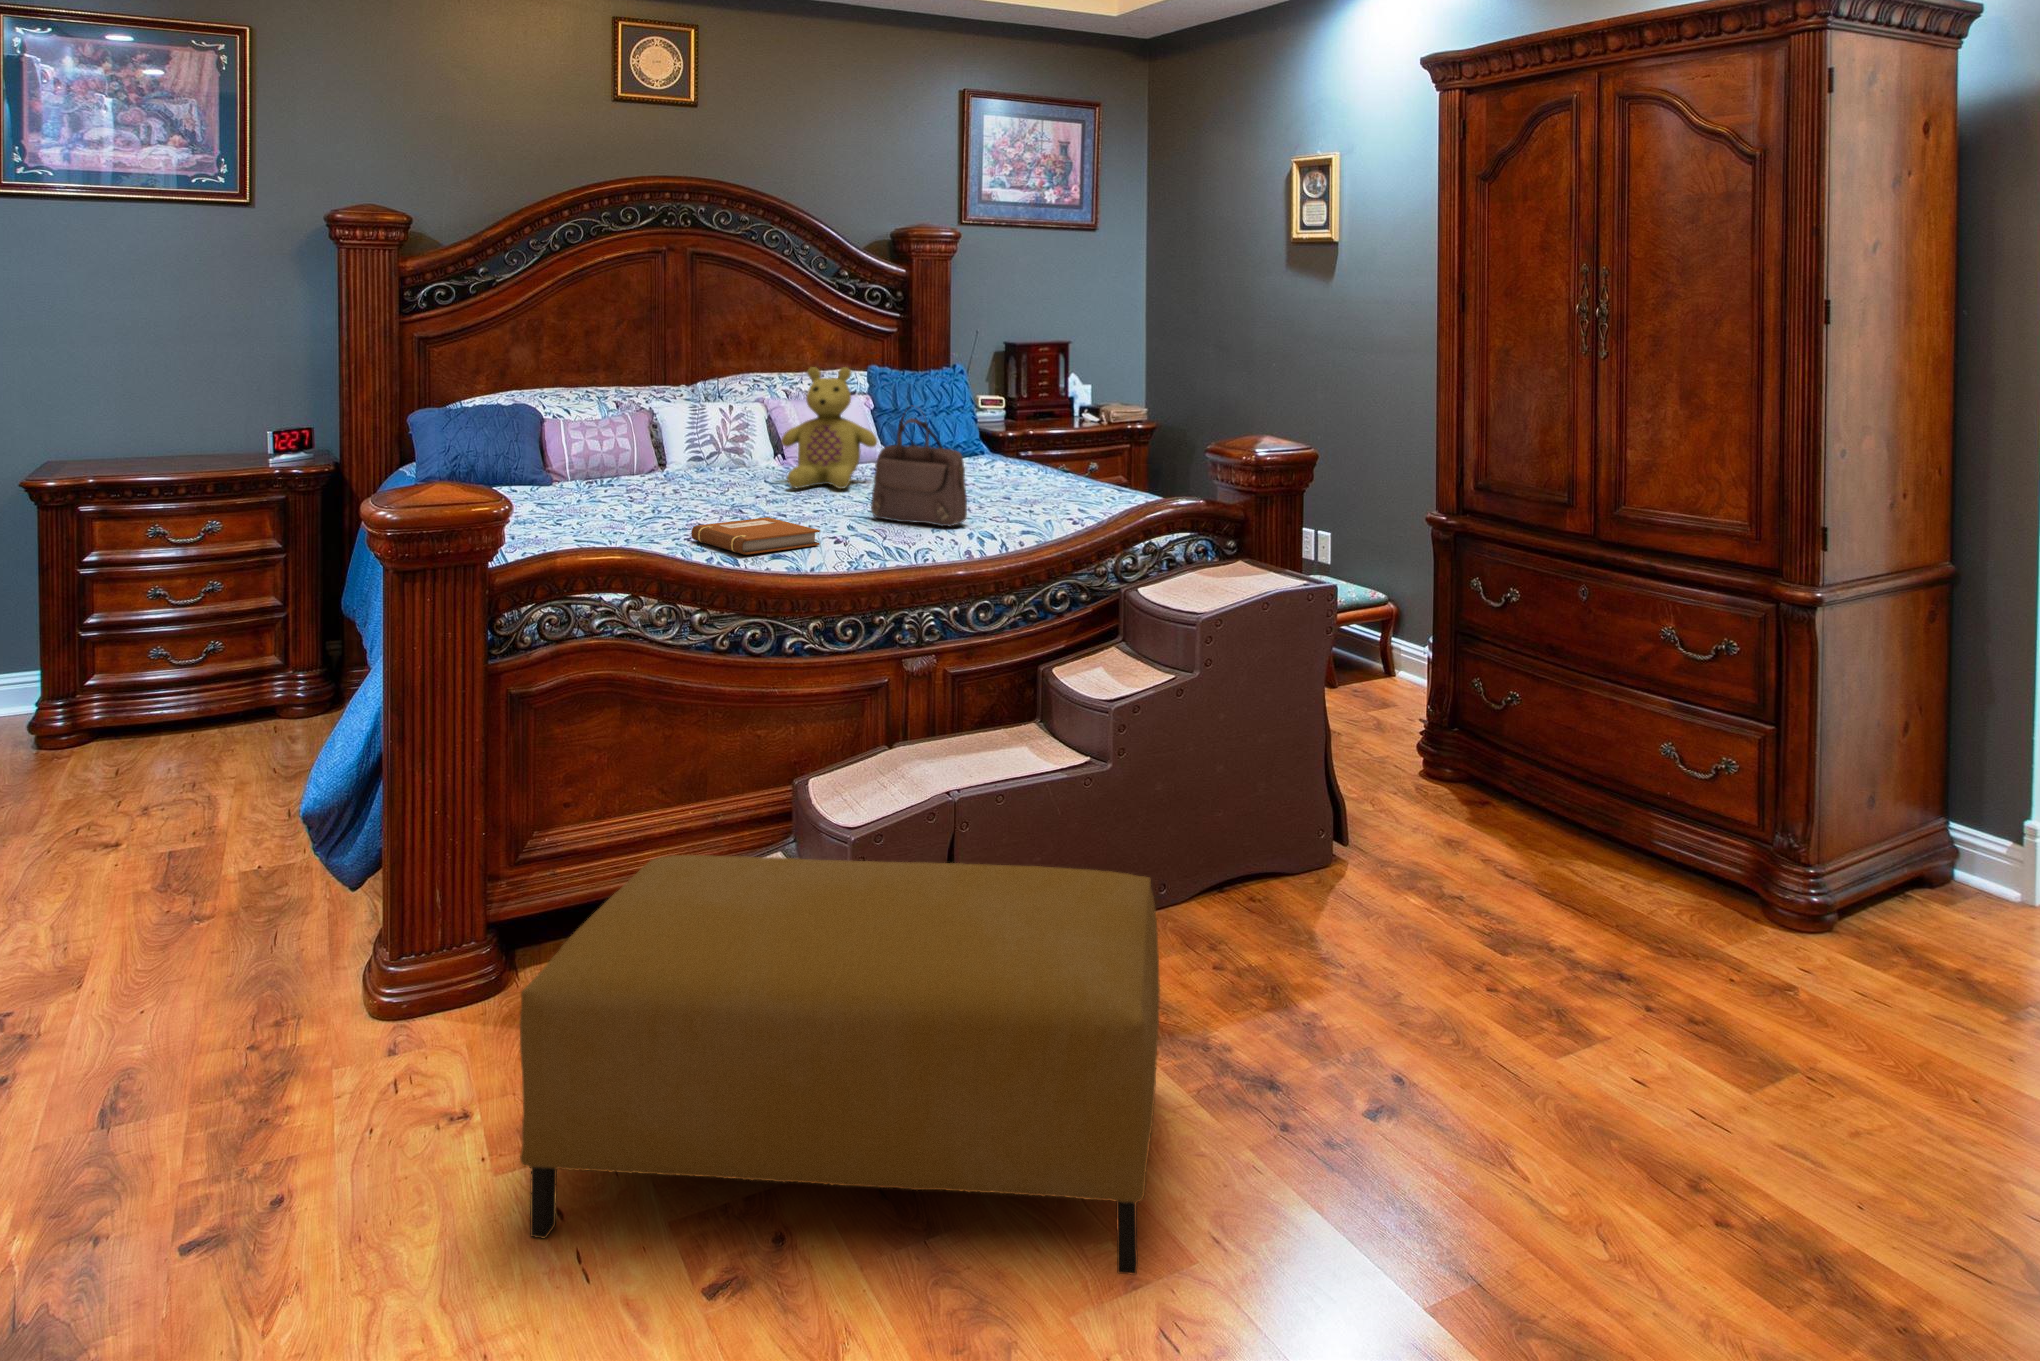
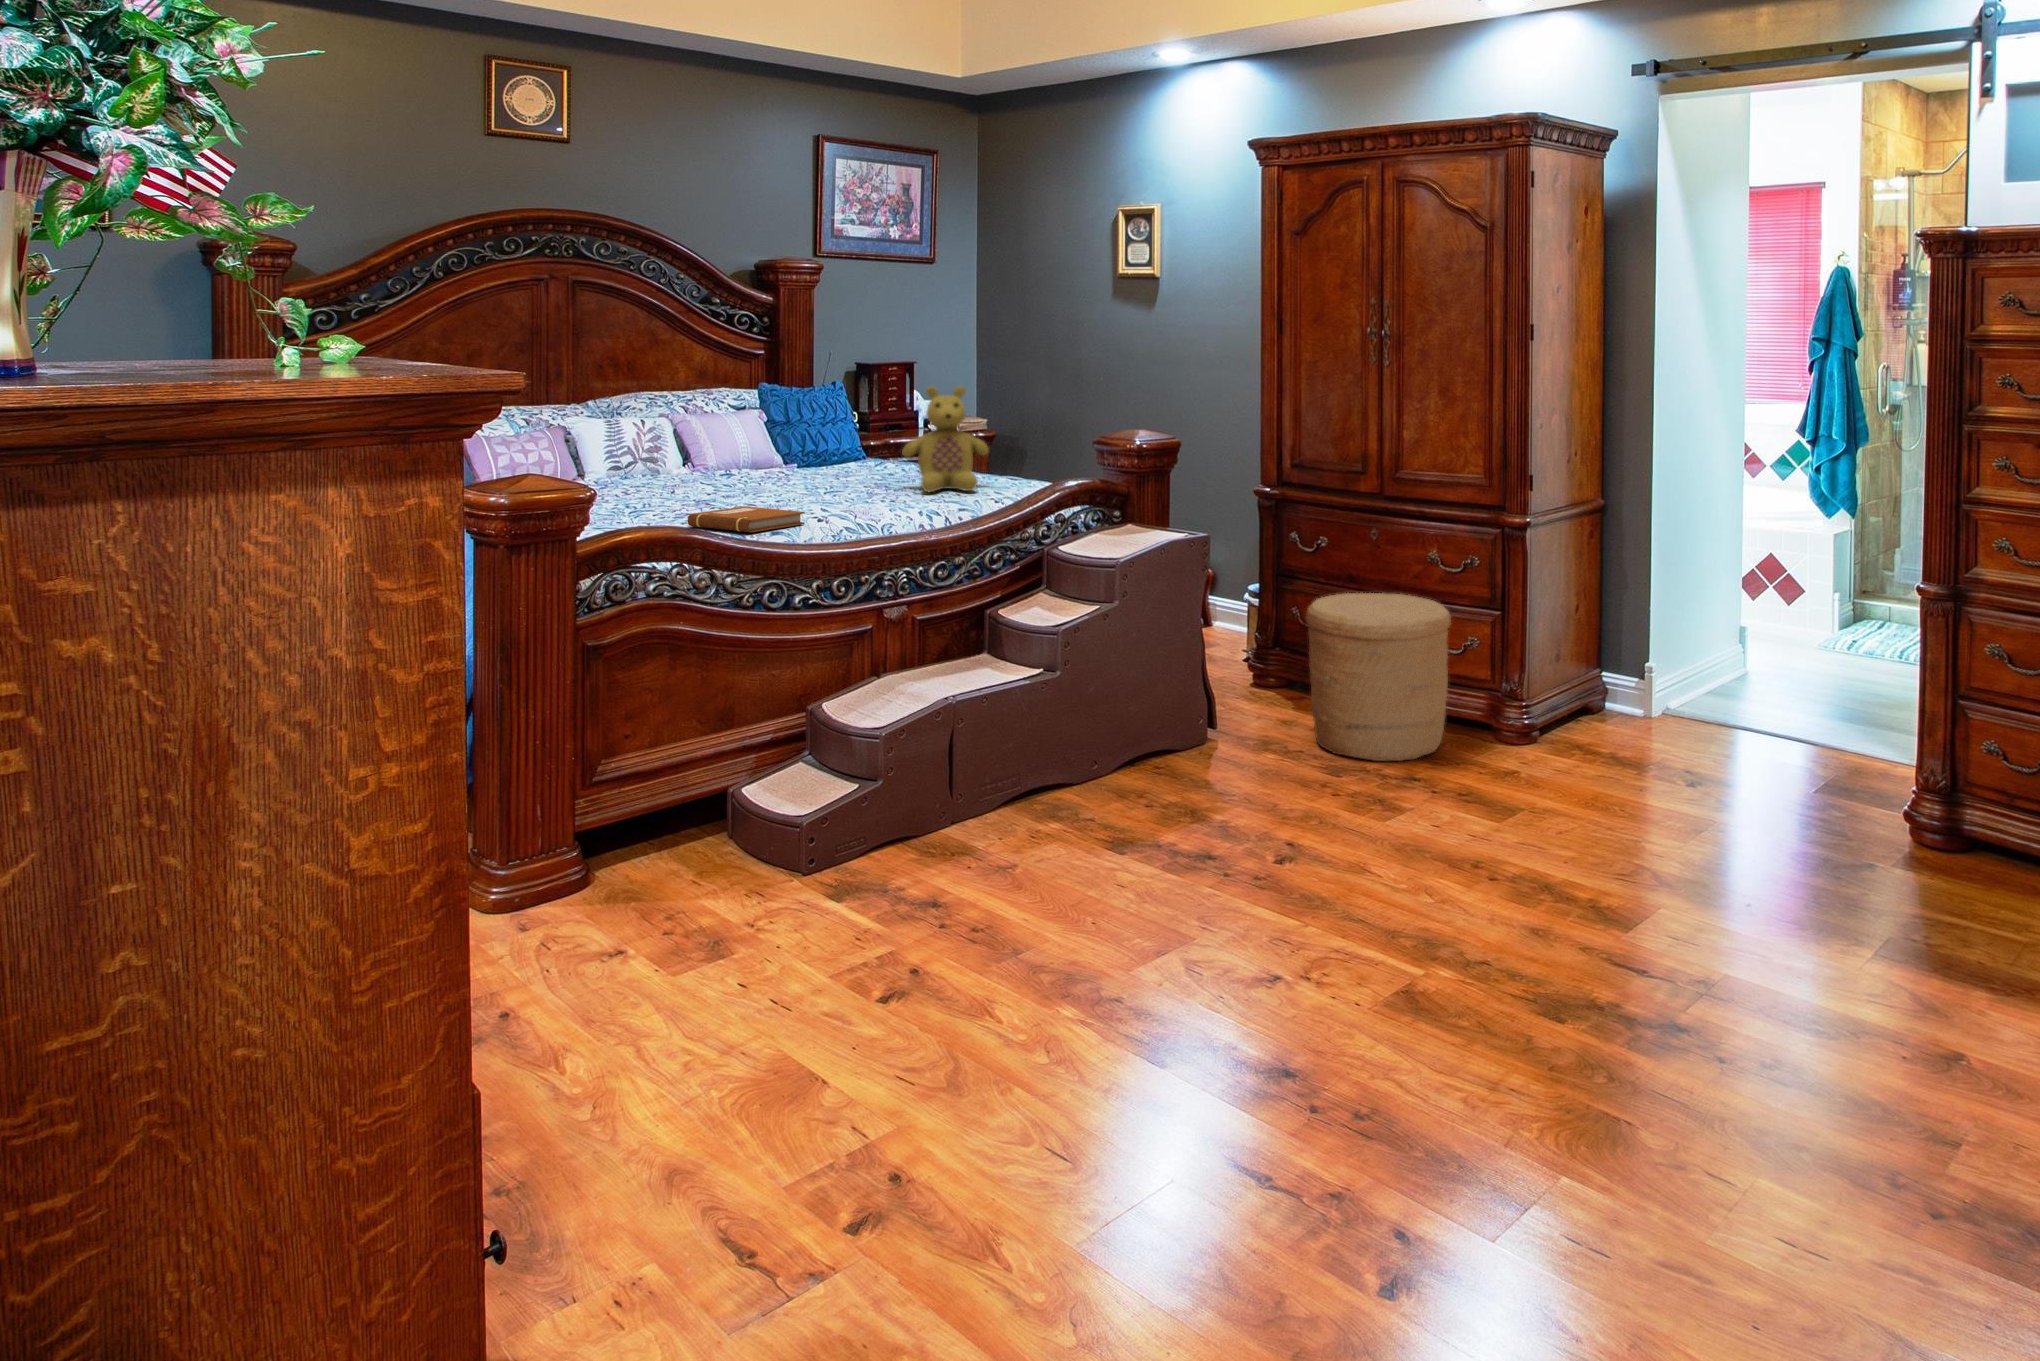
stuffed bear: present [781,367,877,489] -> present [902,386,989,492]
handbag: present [871,410,967,526] -> none [825,411,913,508]
woven basket: none [1469,676,1689,937] -> present [1306,593,1451,761]
ottoman: present [520,855,1160,1275] -> none [718,721,1166,1000]

